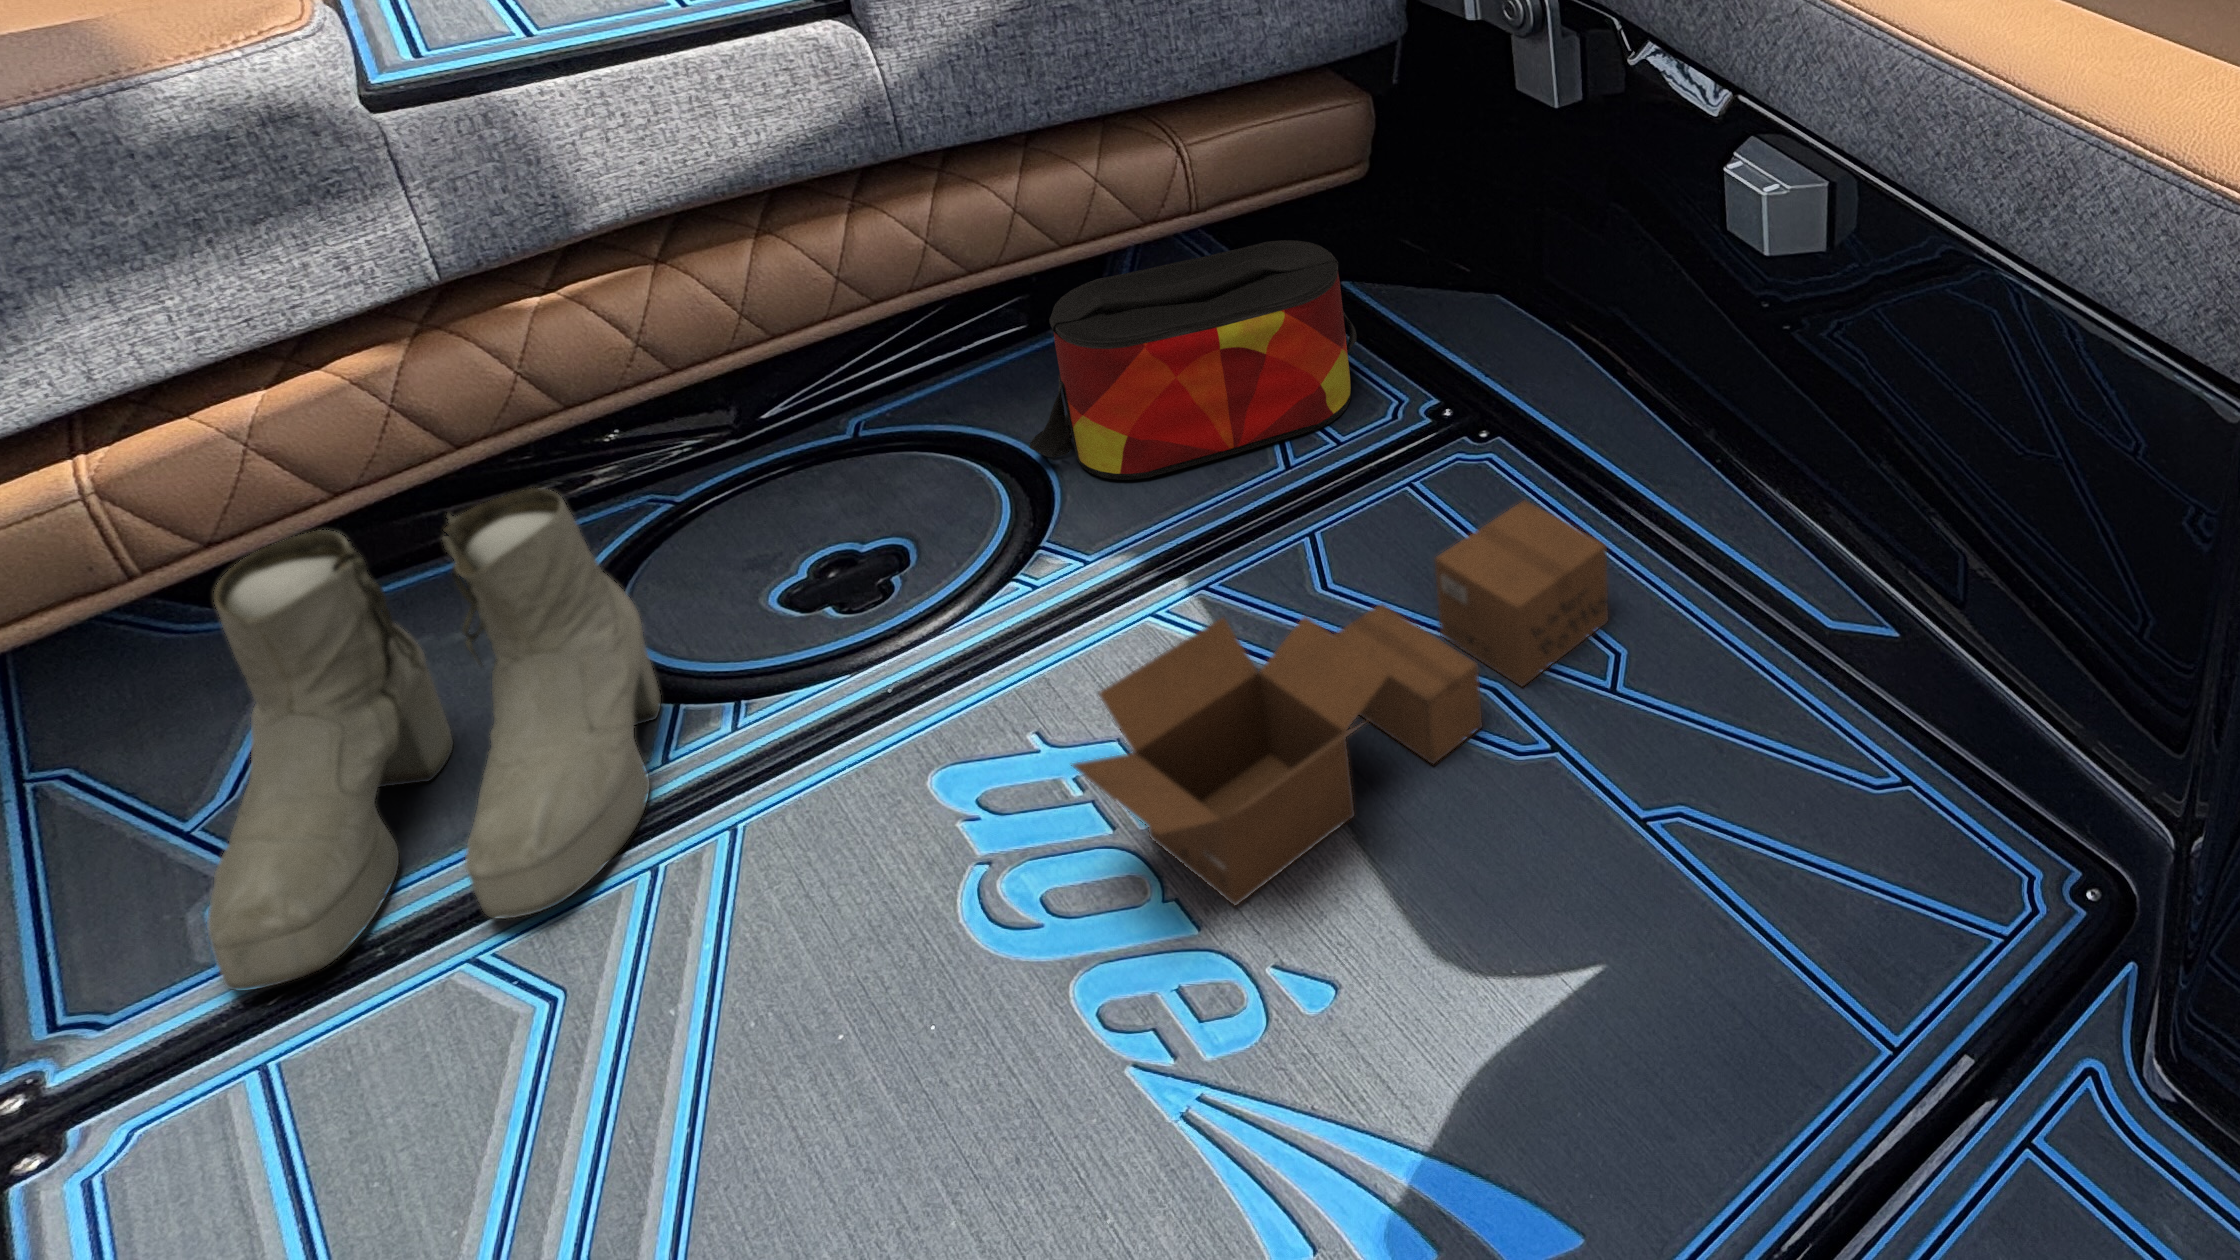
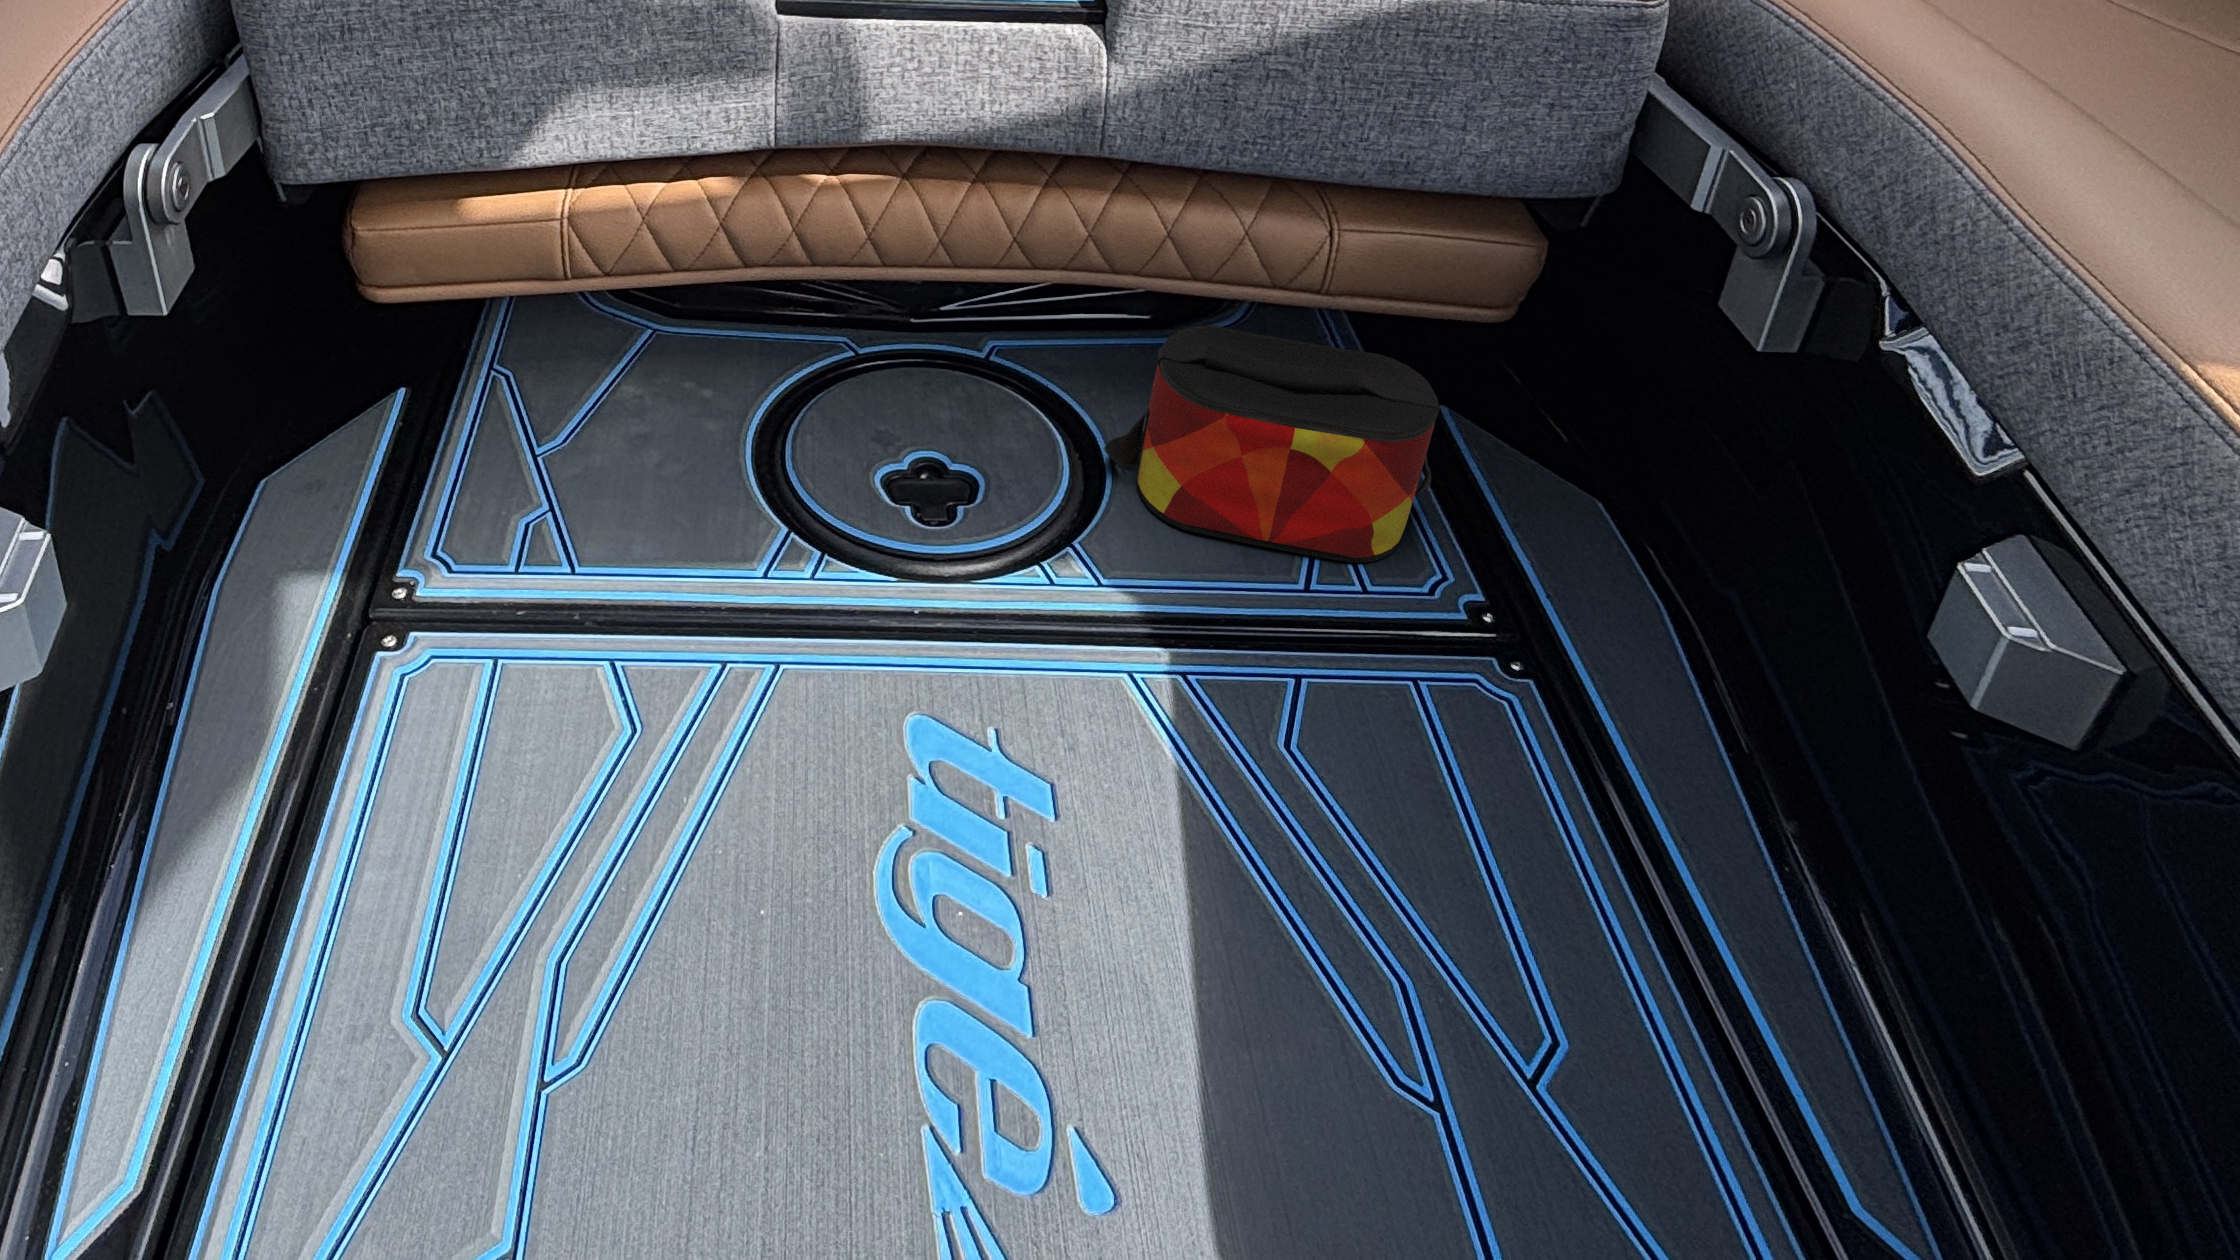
boots: present [207,488,661,991] -> none [500,308,792,663]
cardboard box: present [1072,501,1608,905] -> none [994,749,1598,1038]

